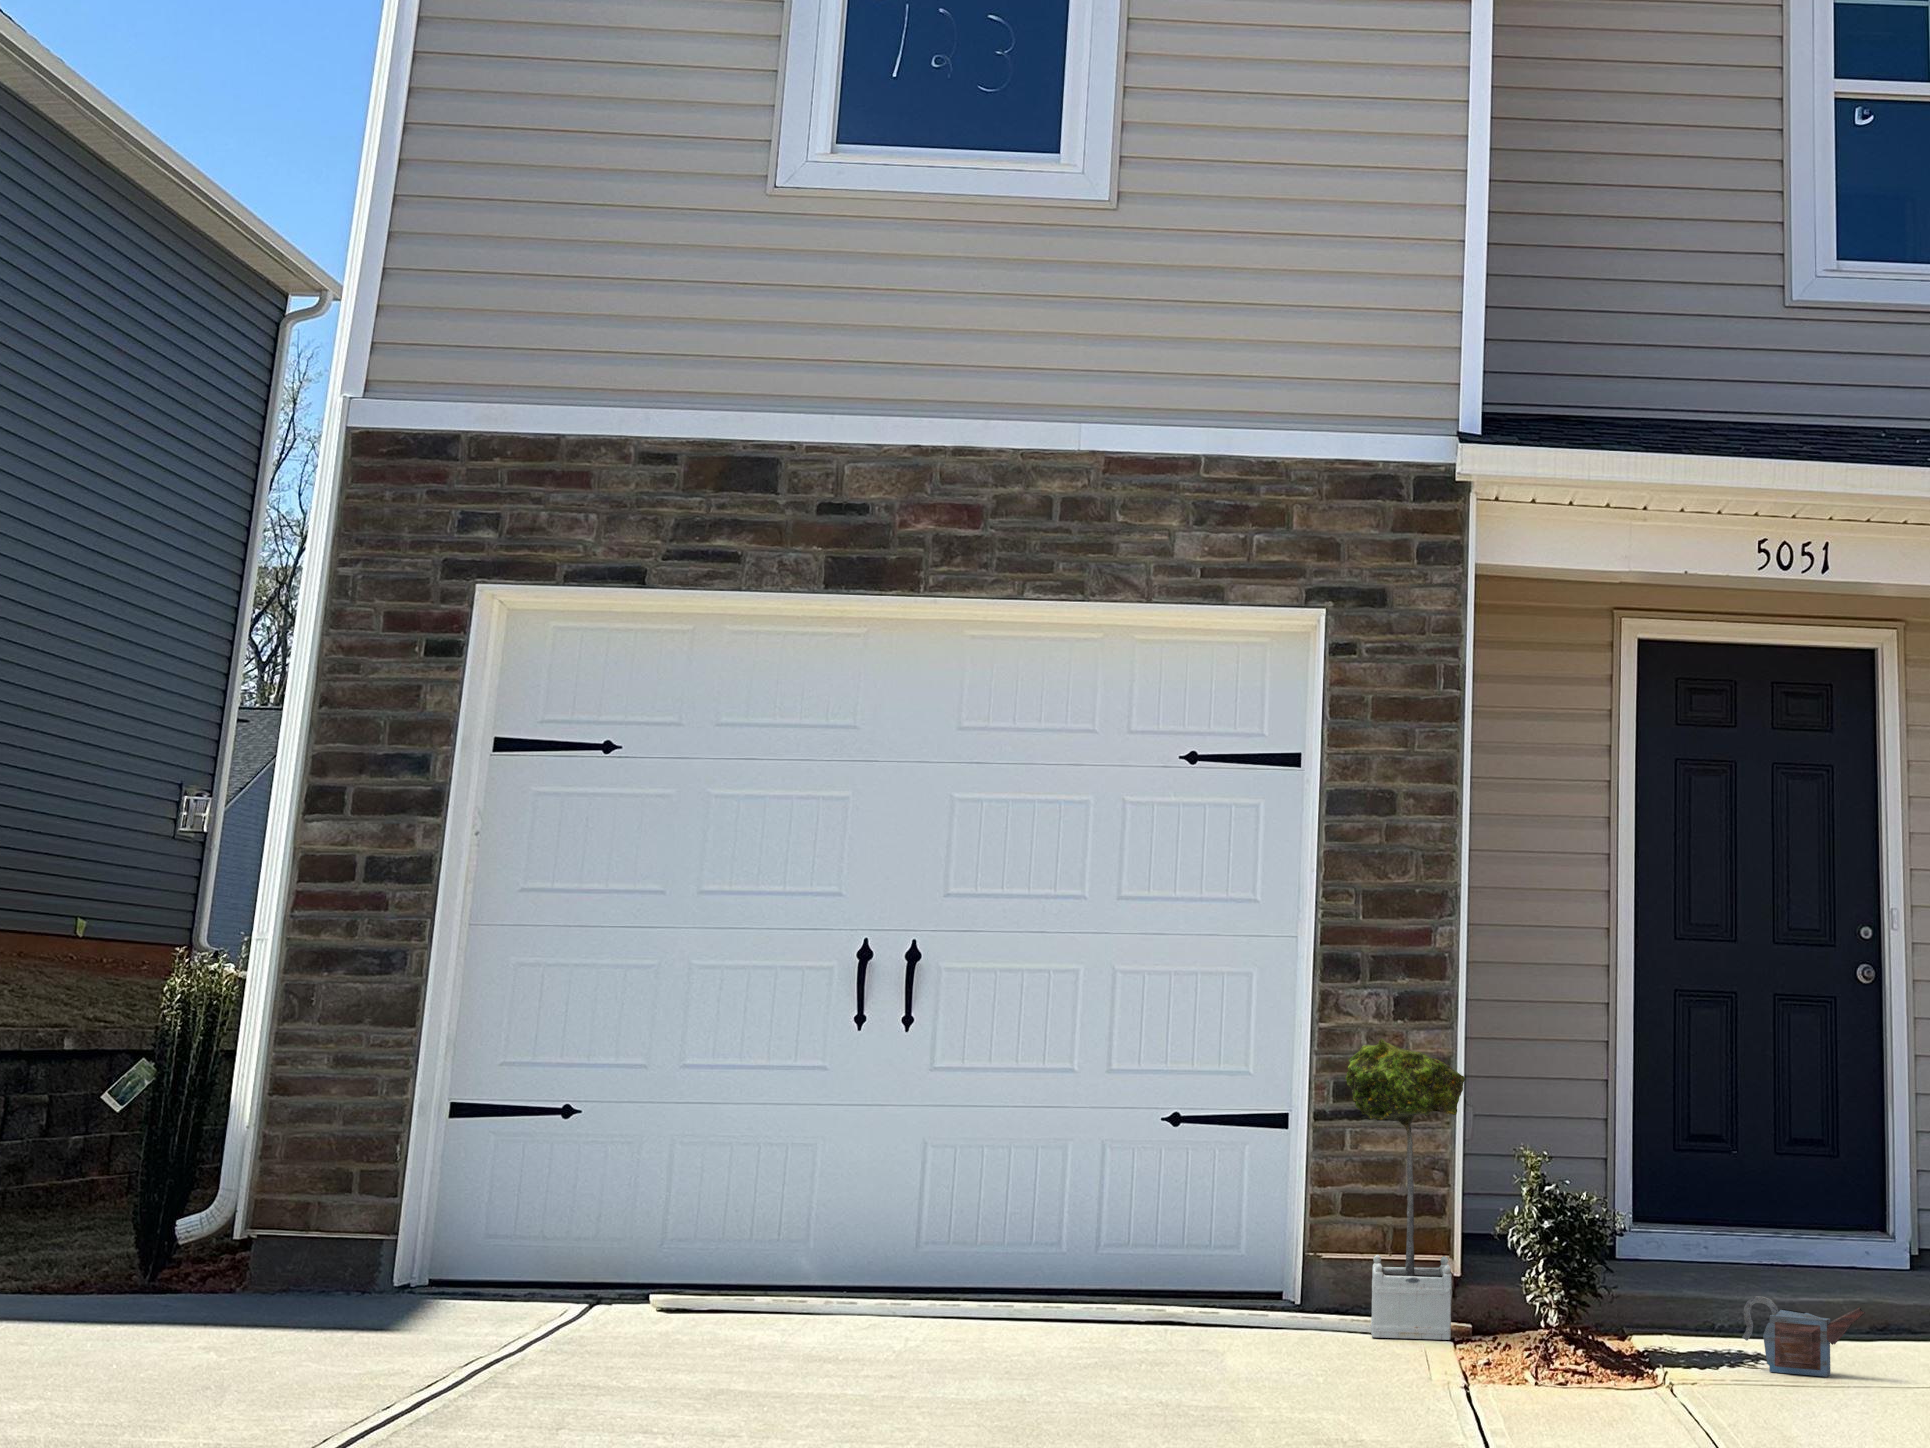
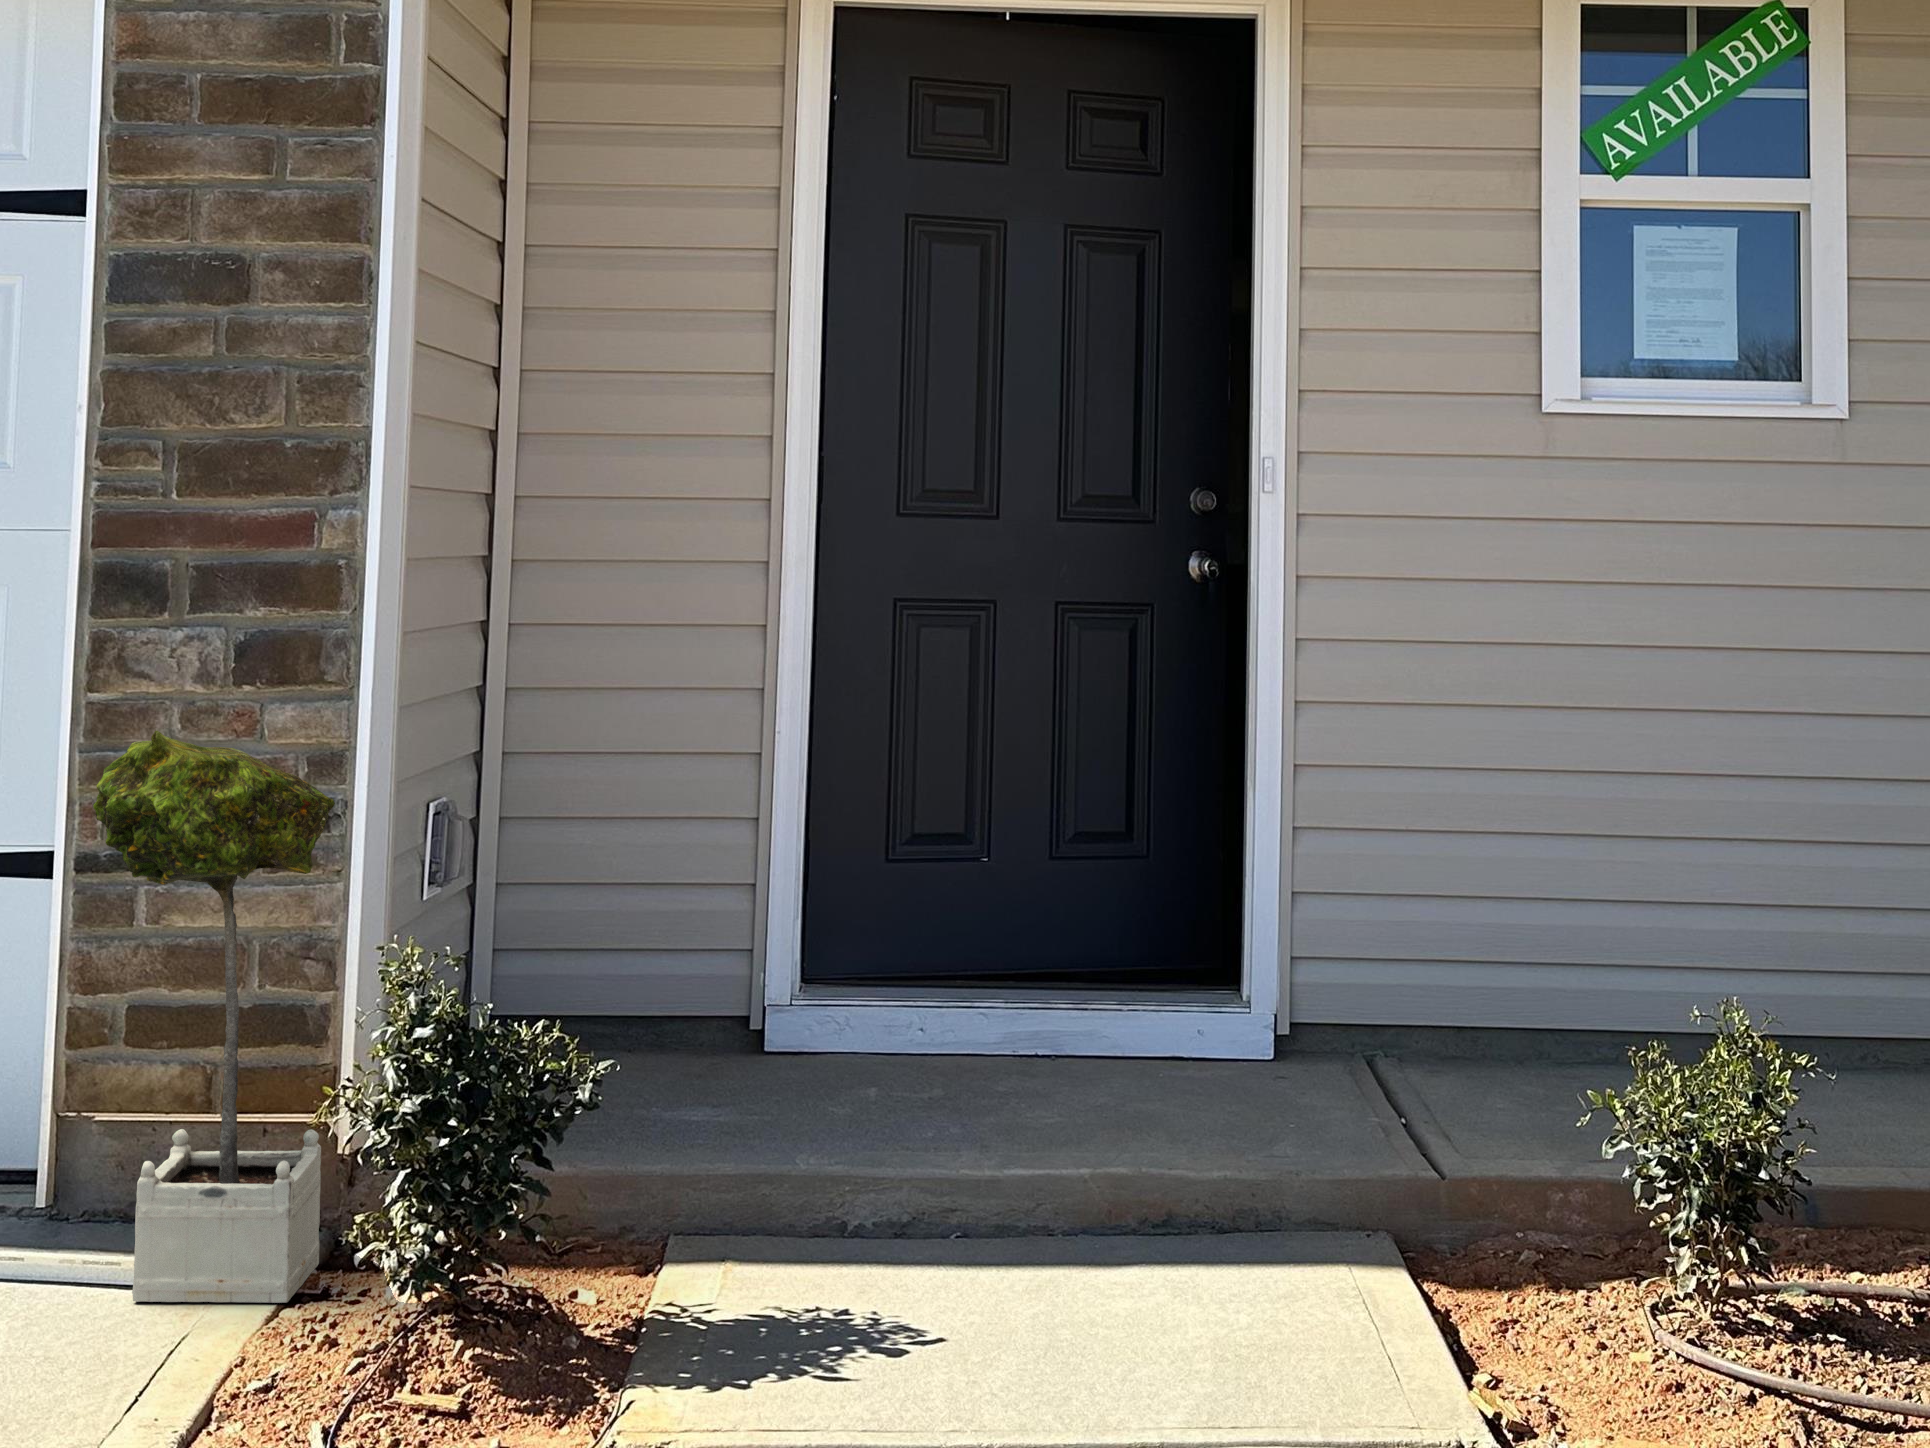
watering can: present [1742,1296,1865,1377] -> none [817,1242,1057,1407]

